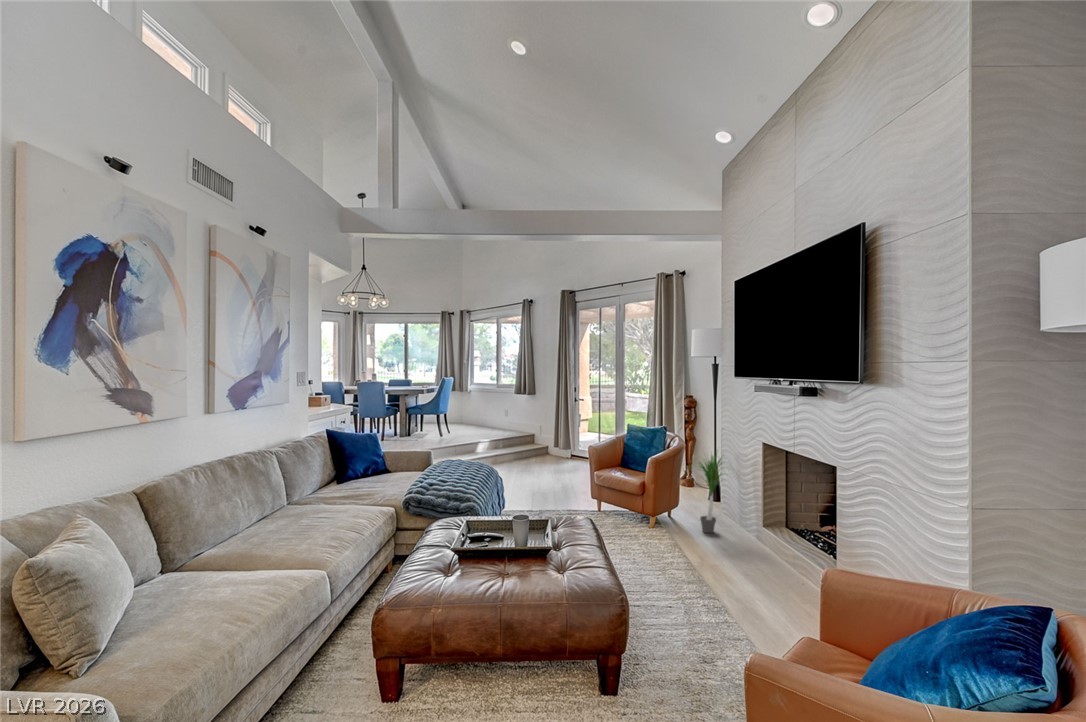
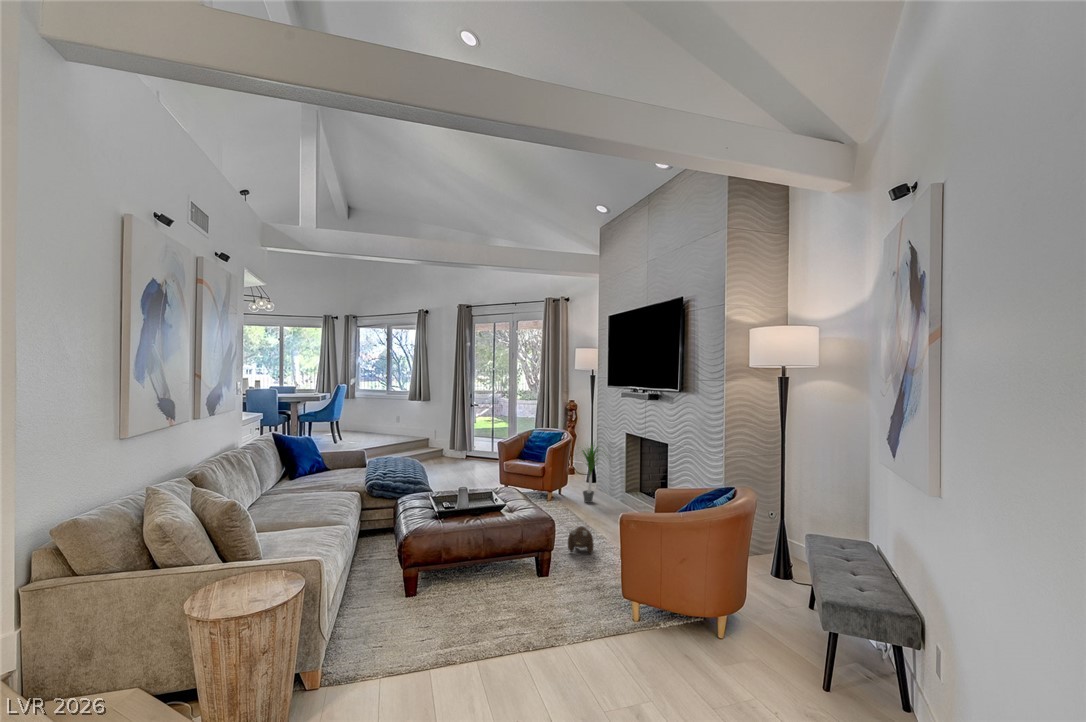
plush toy: none [666,591,708,639] -> present [568,527,594,554]

